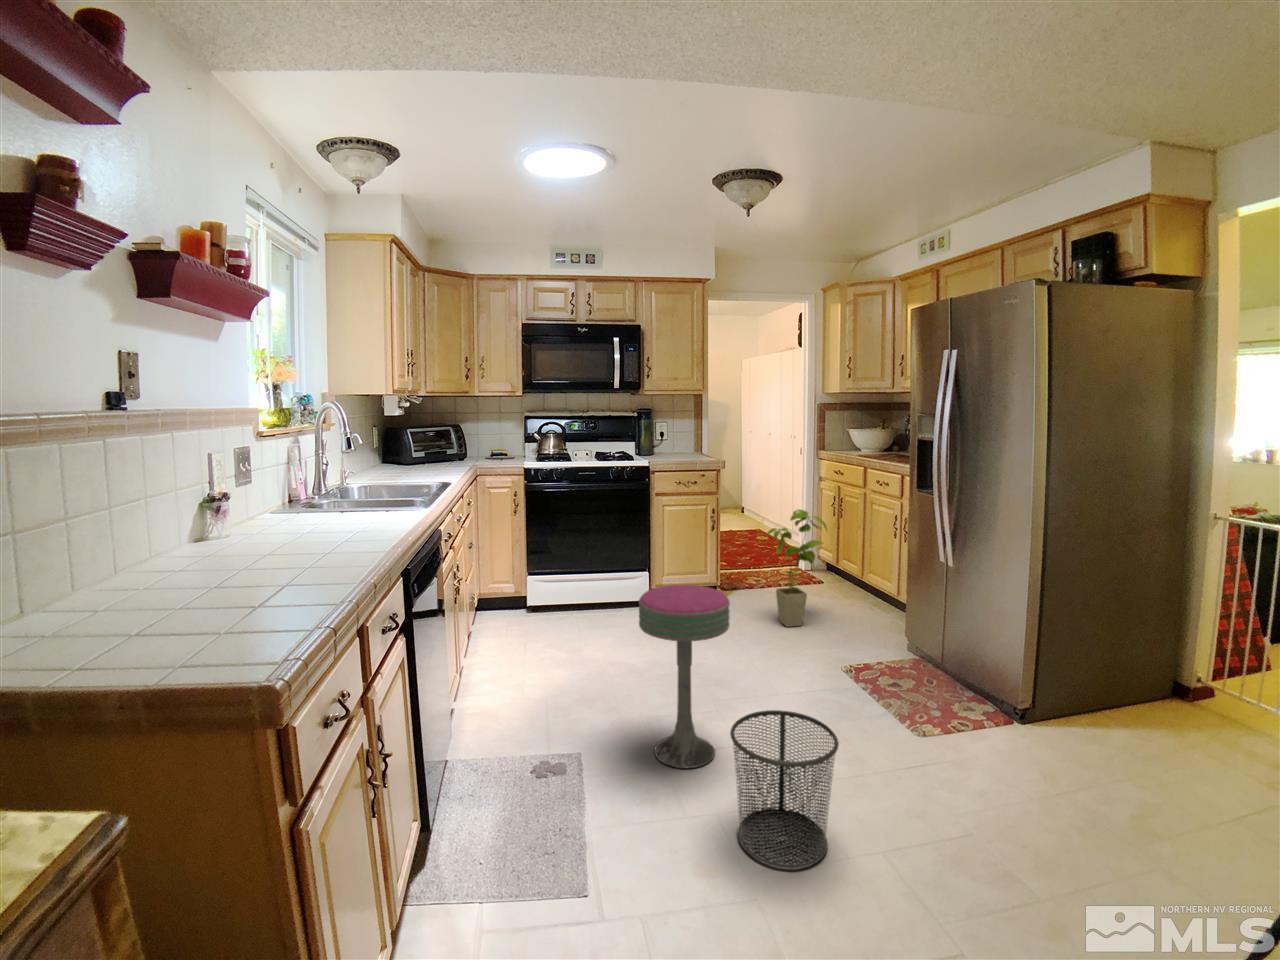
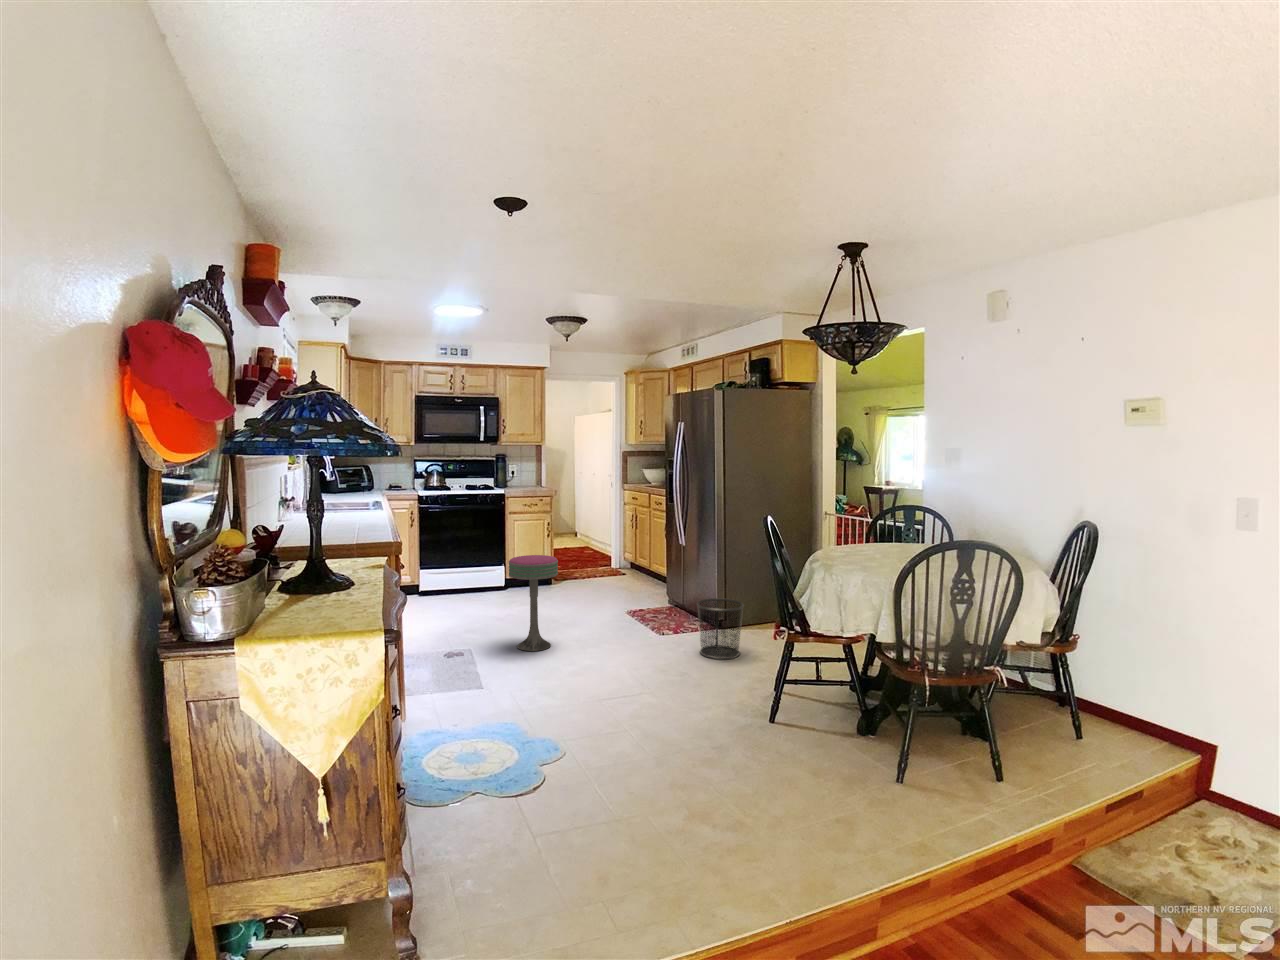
house plant: present [767,510,827,627] -> none [585,520,622,597]
waste bin: present [730,710,839,869] -> present [697,598,744,659]

